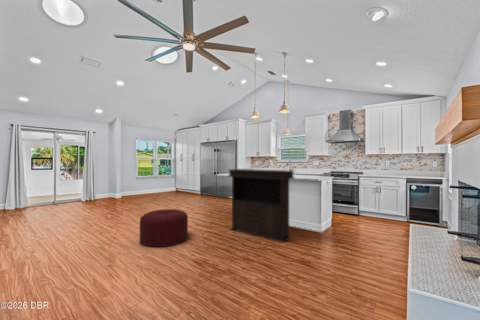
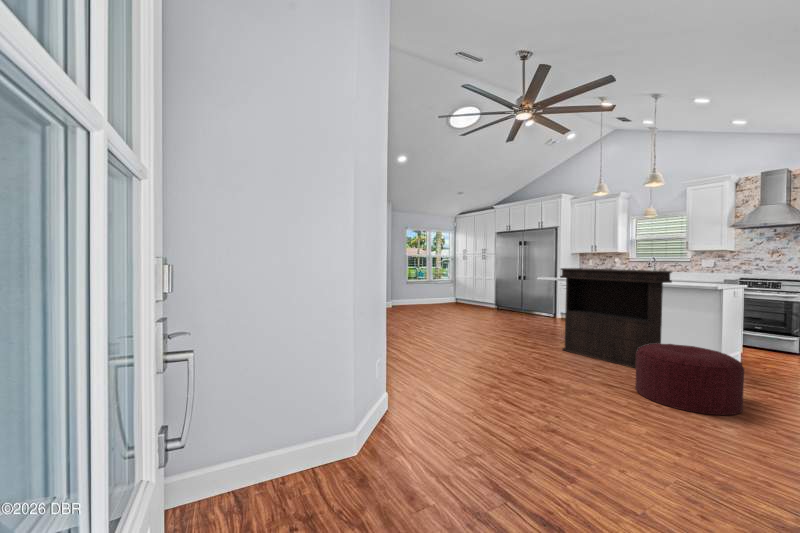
ottoman: present [140,209,188,247] -> present [635,343,744,415]

